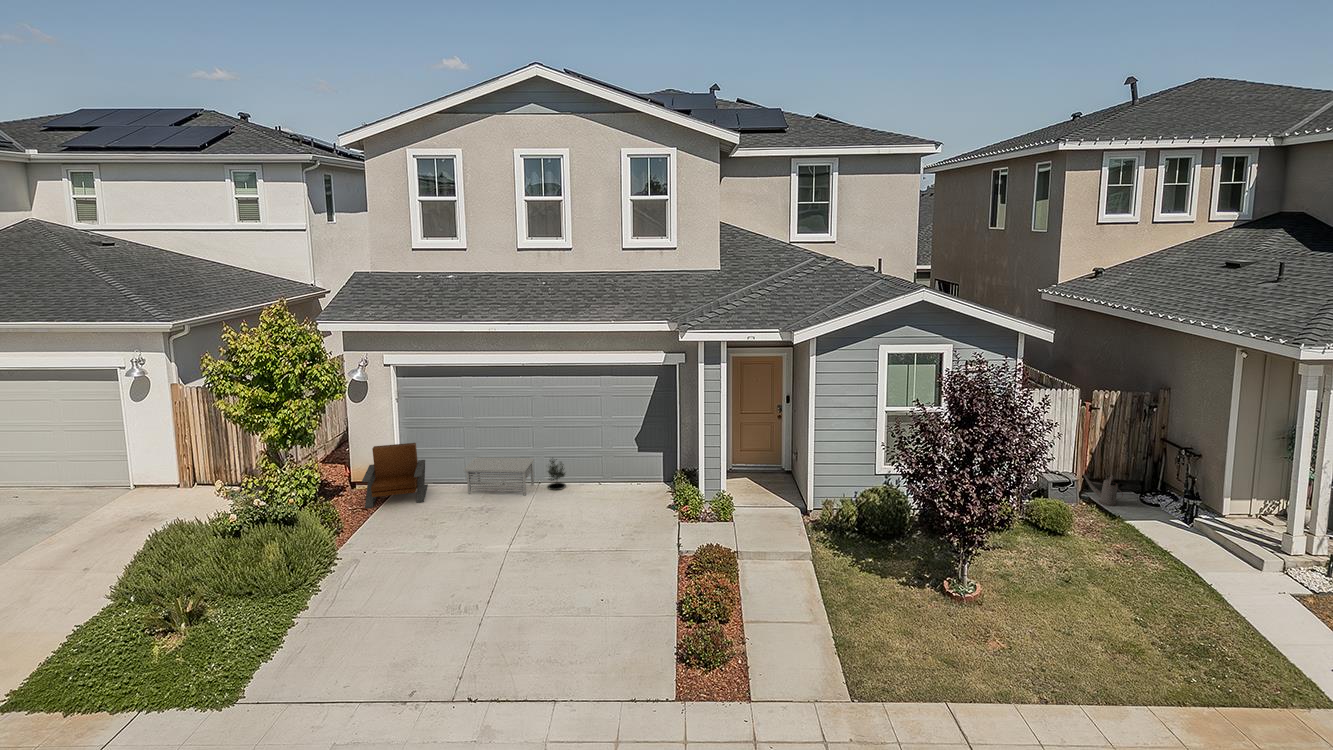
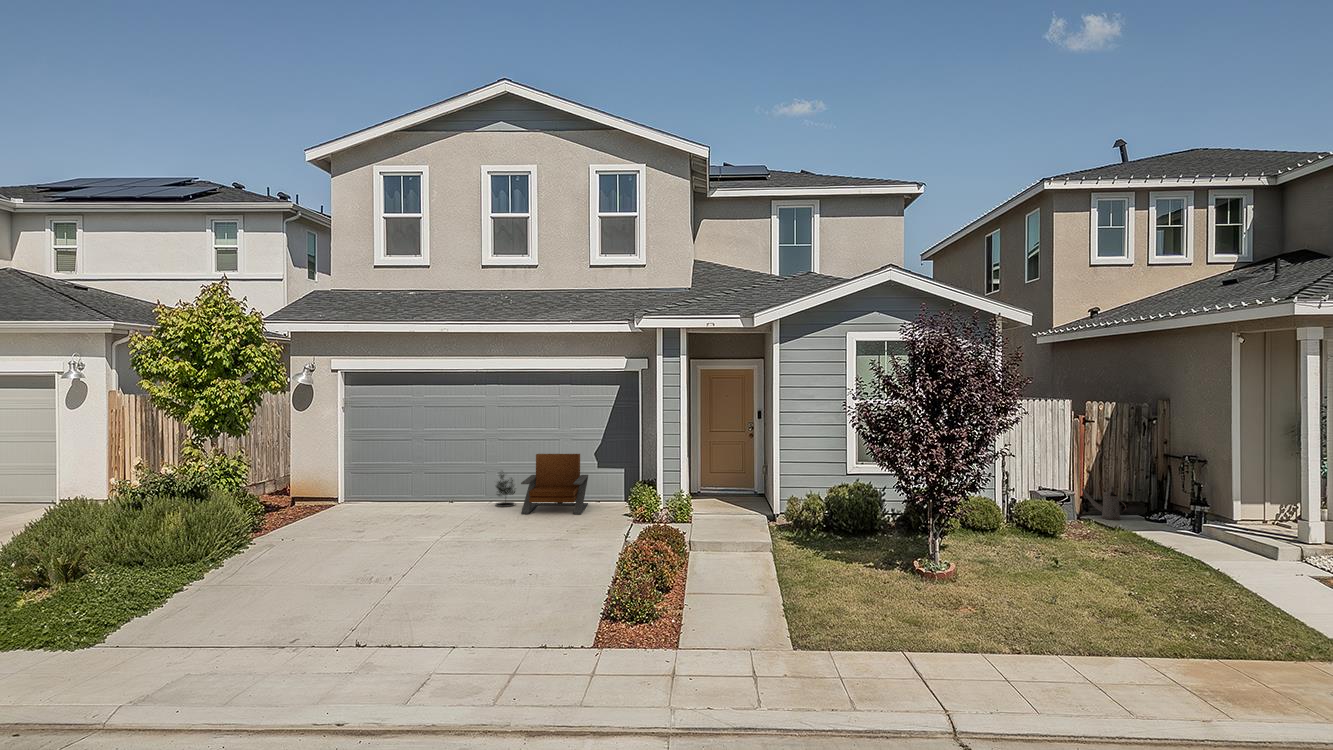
lounge chair: present [362,443,428,508] -> present [521,454,588,514]
storage bench: present [464,458,534,495] -> none [405,474,482,510]

